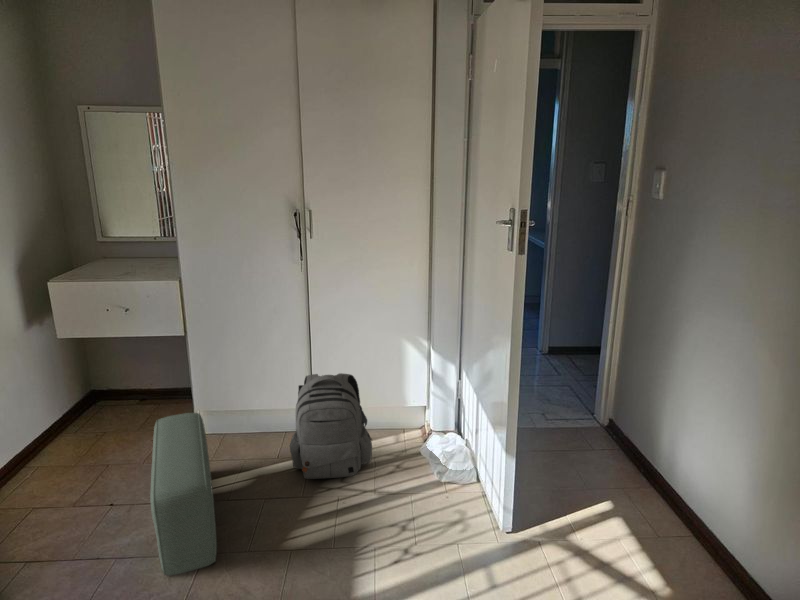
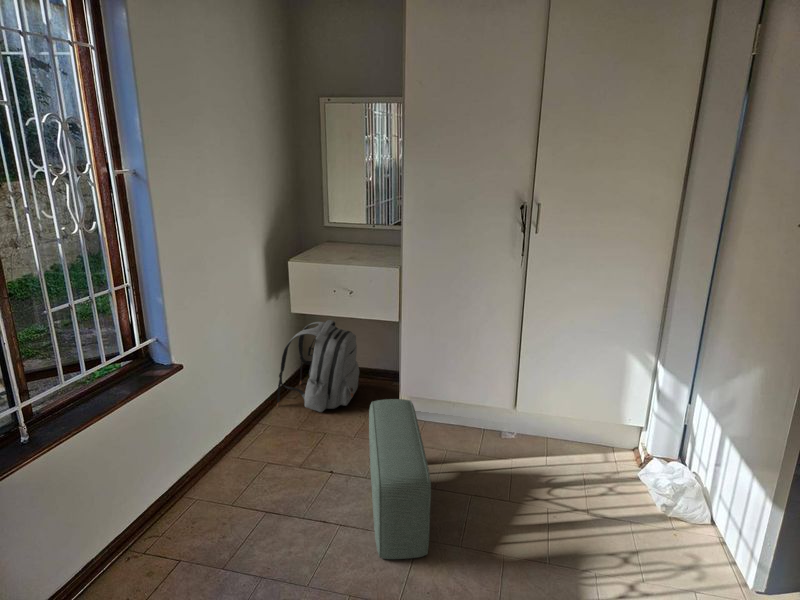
backpack: present [290,373,372,479] -> present [277,320,360,412]

